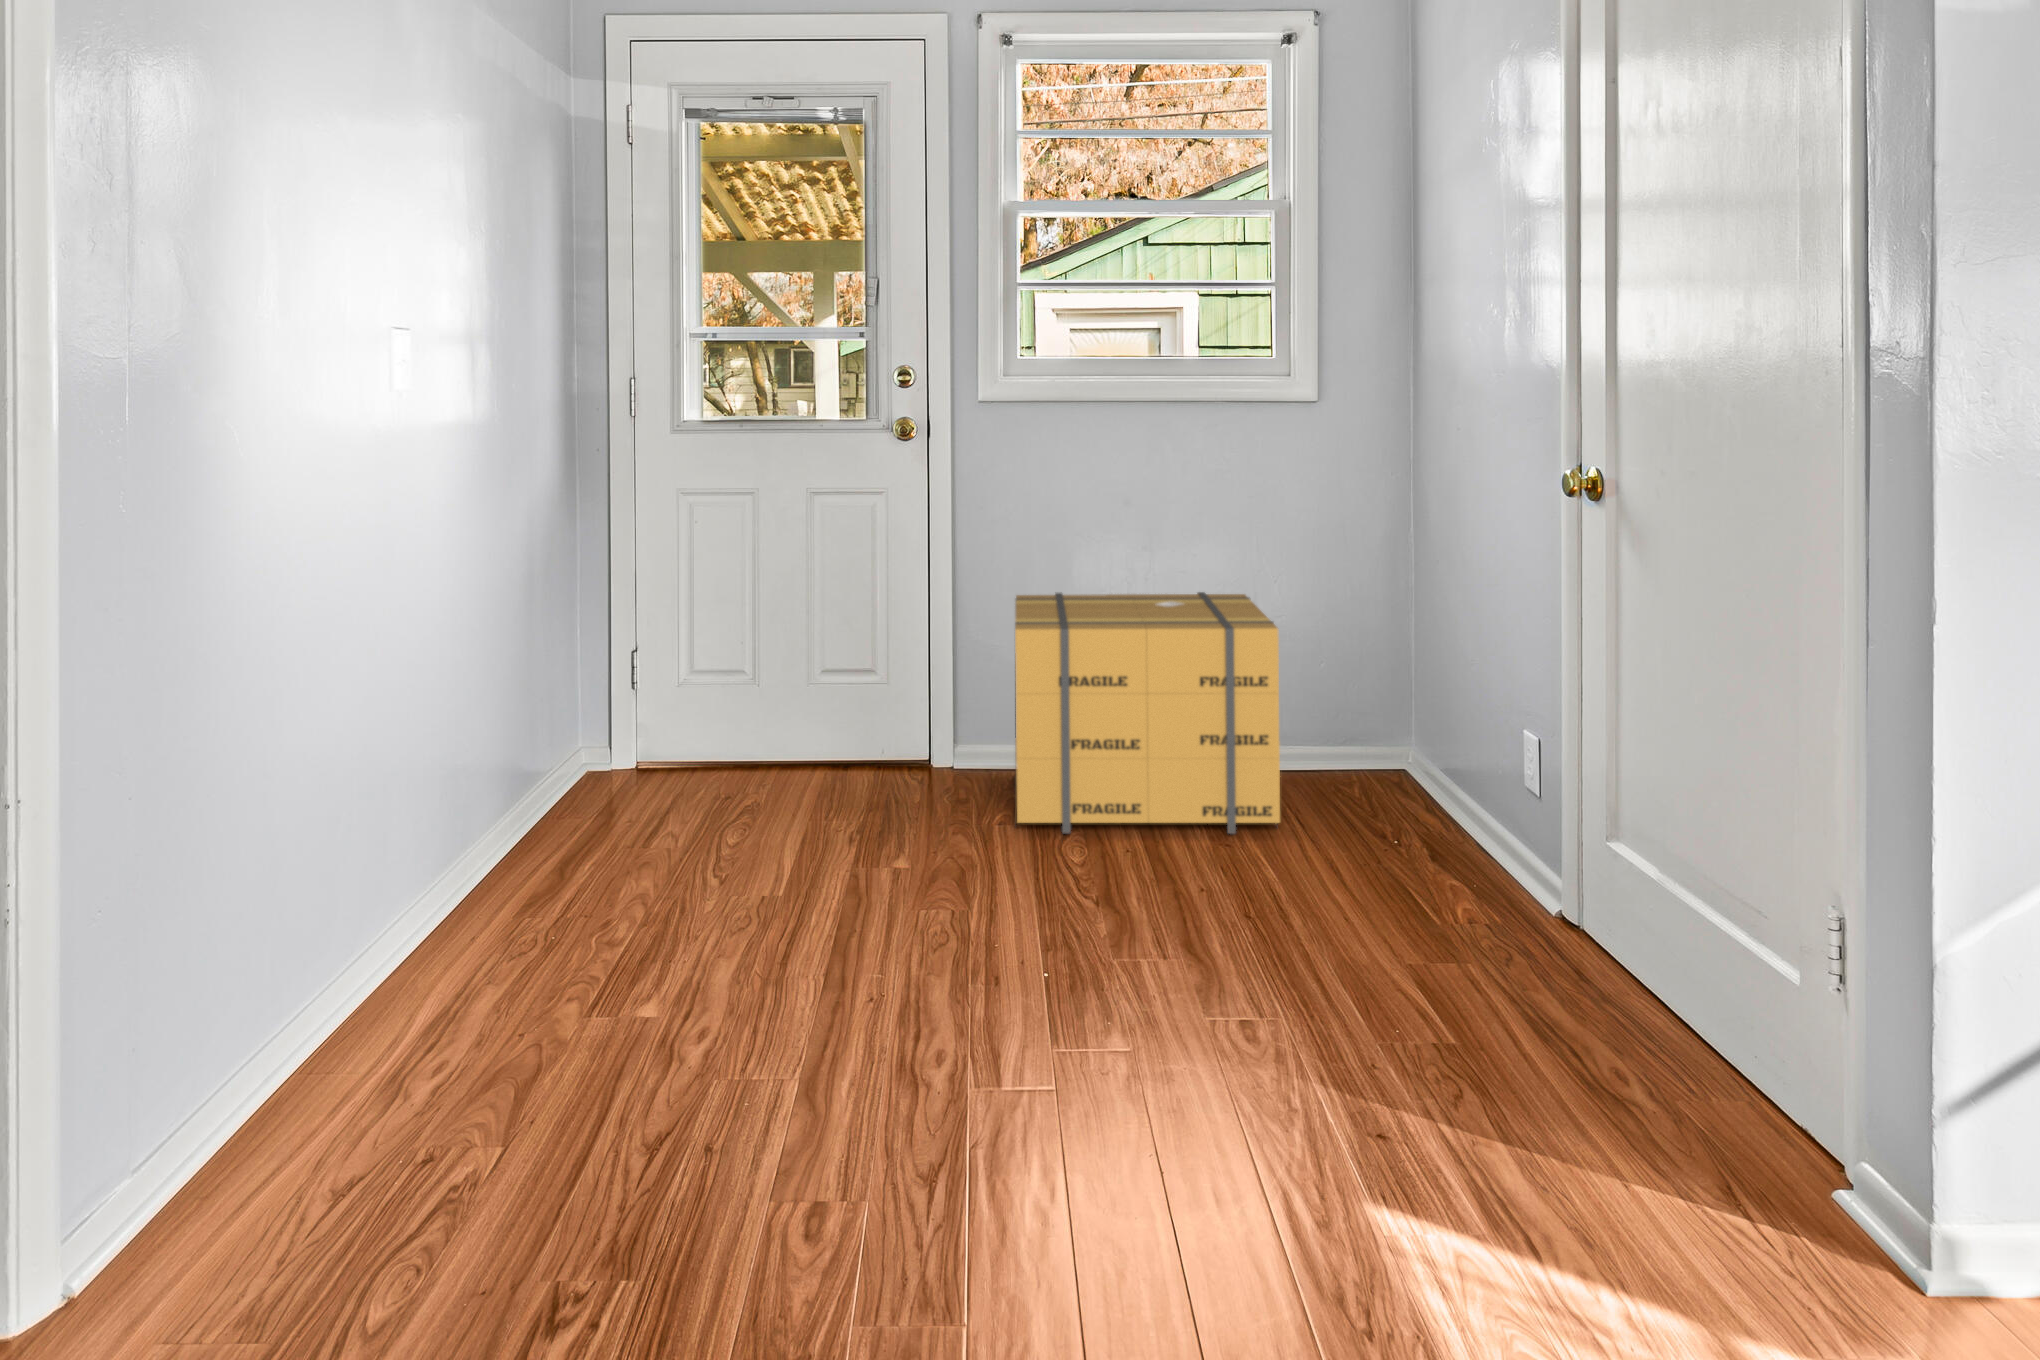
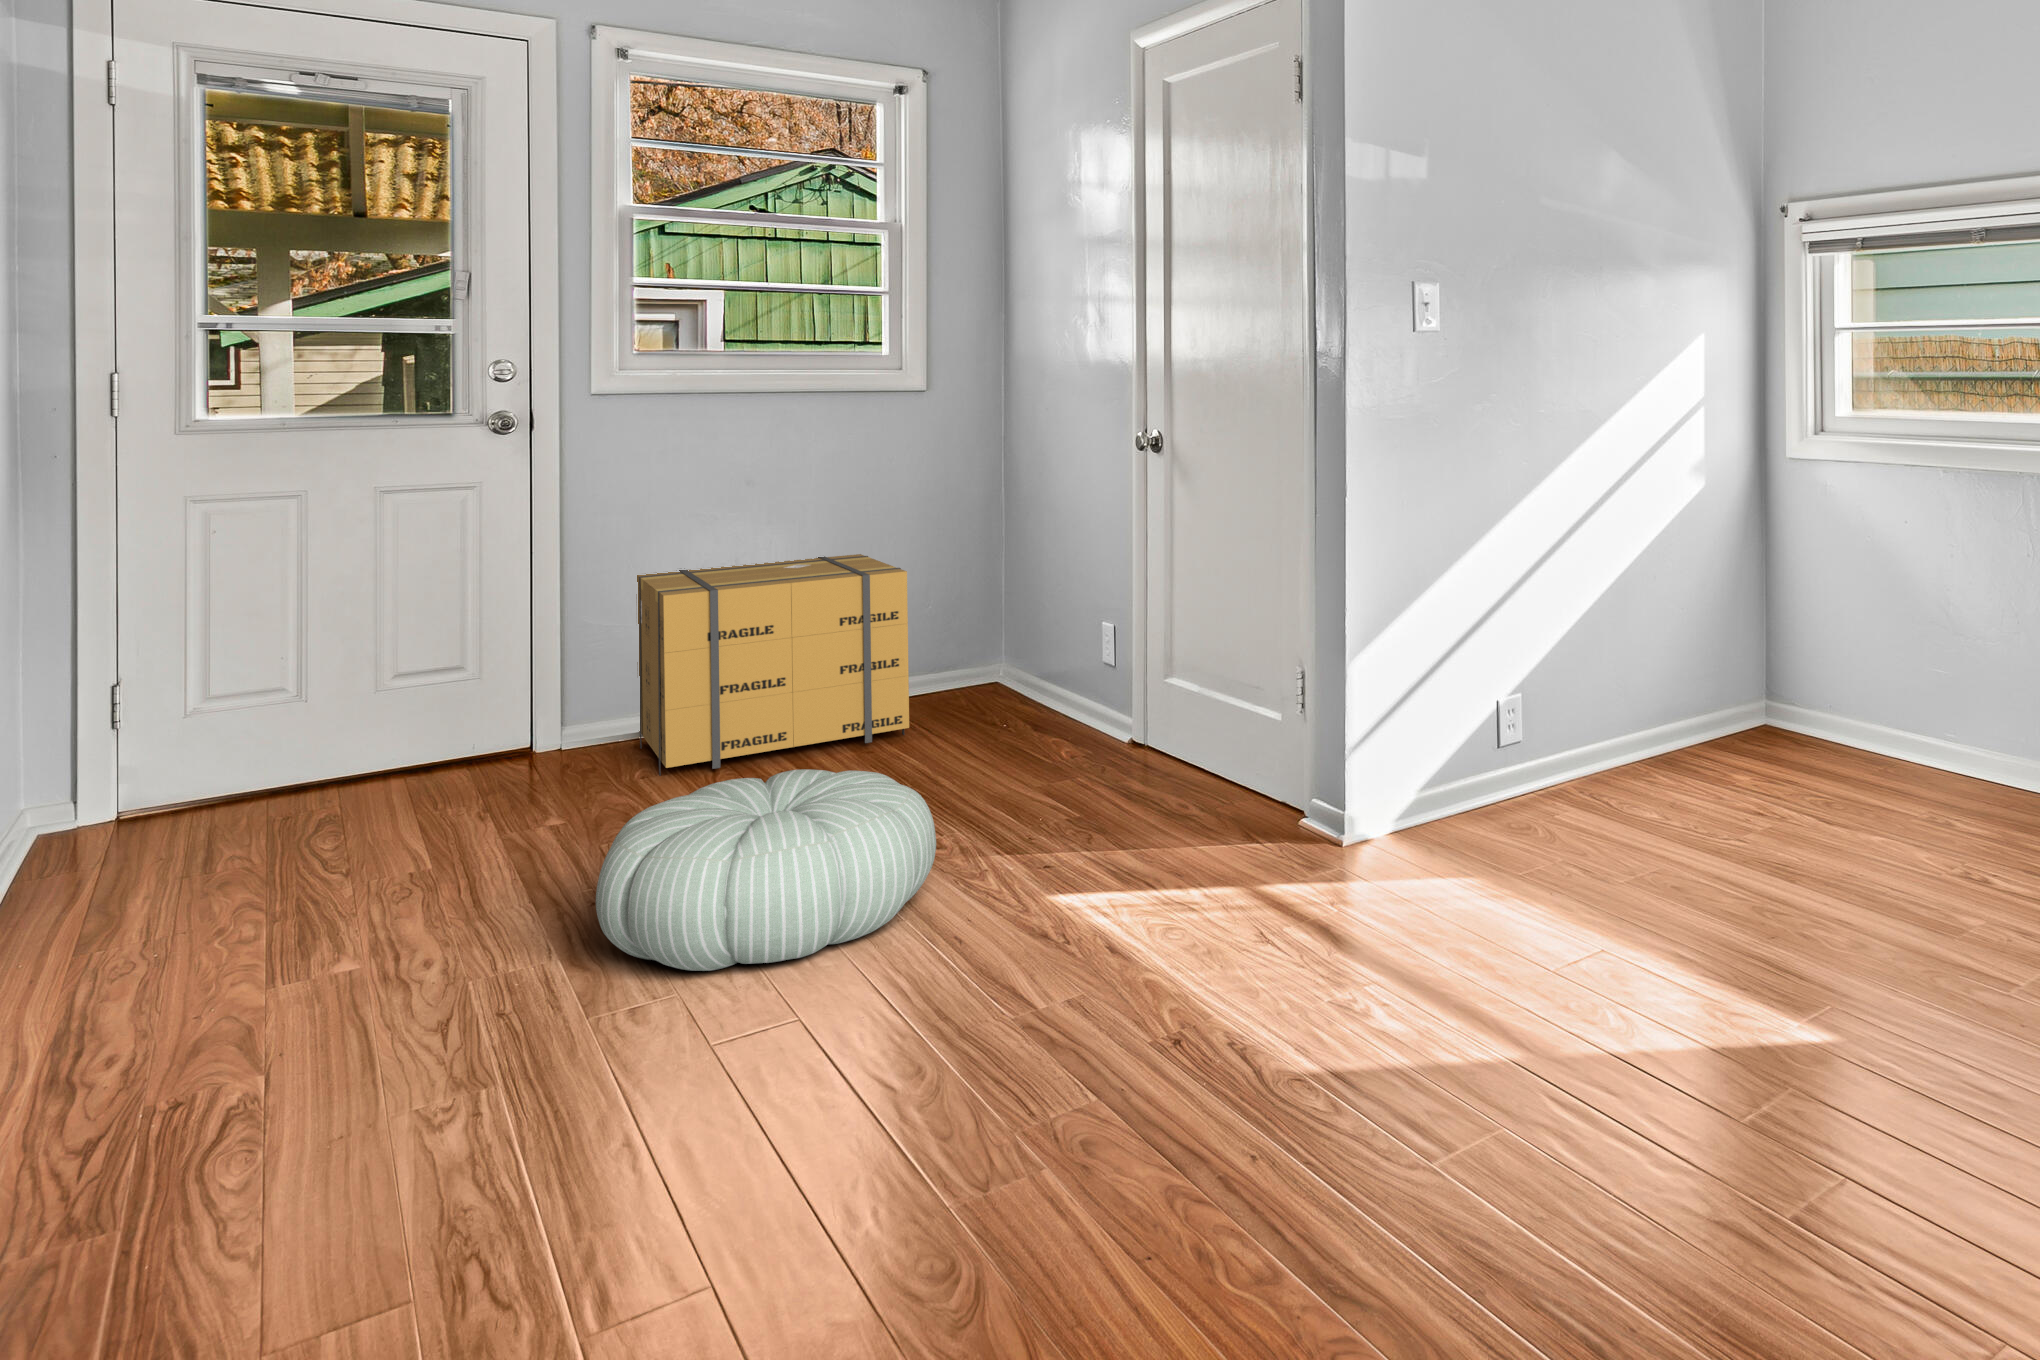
pouf: none [816,902,1218,1202] -> present [596,769,936,971]

